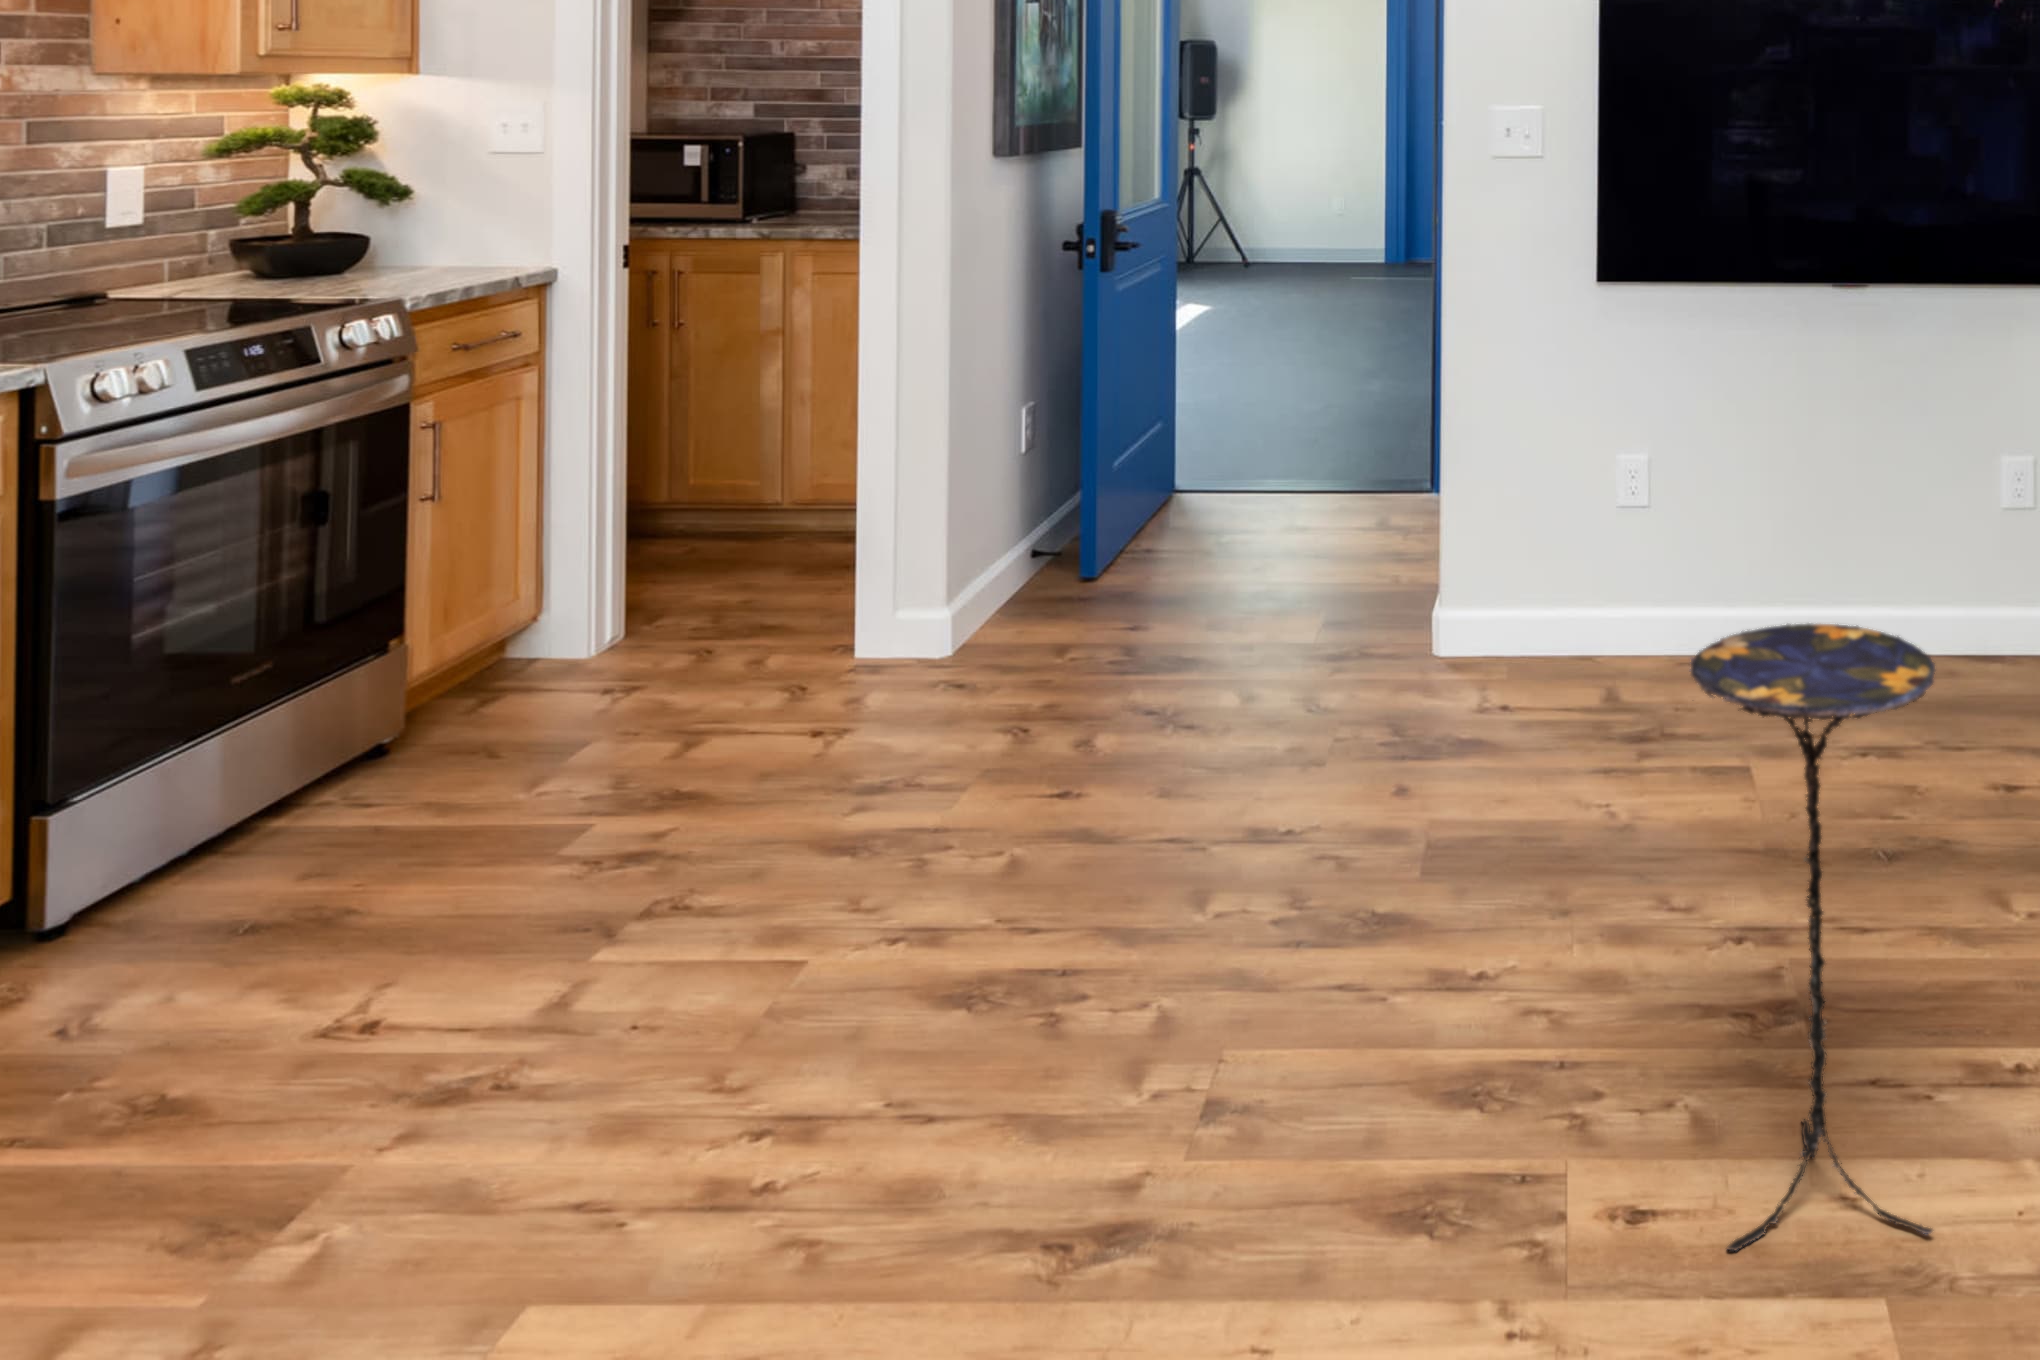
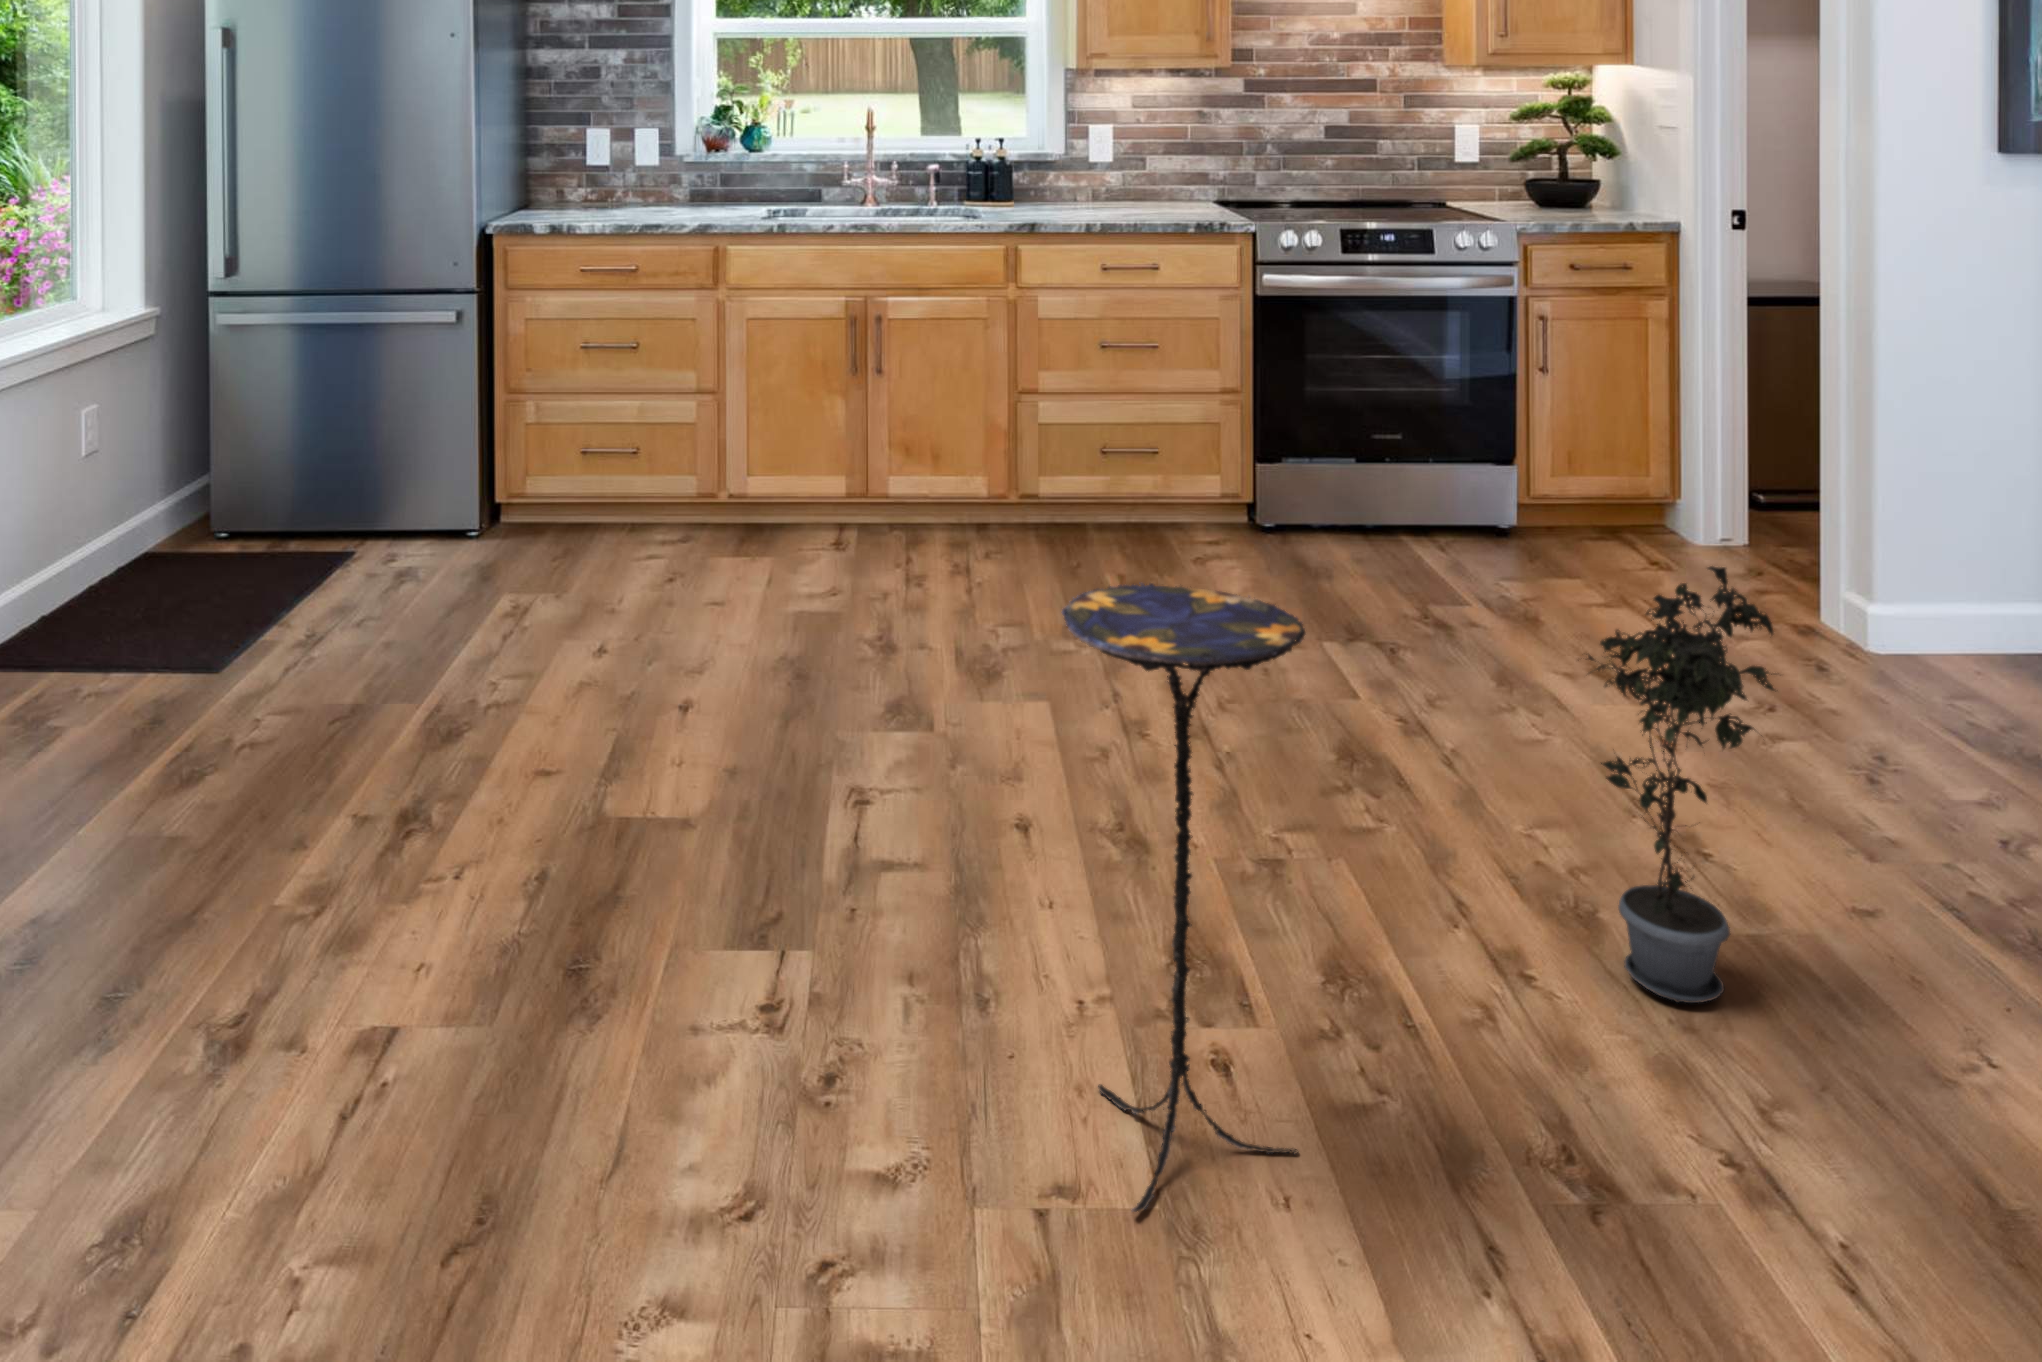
potted plant: none [1435,509,1661,892] -> present [1588,566,1774,1003]

